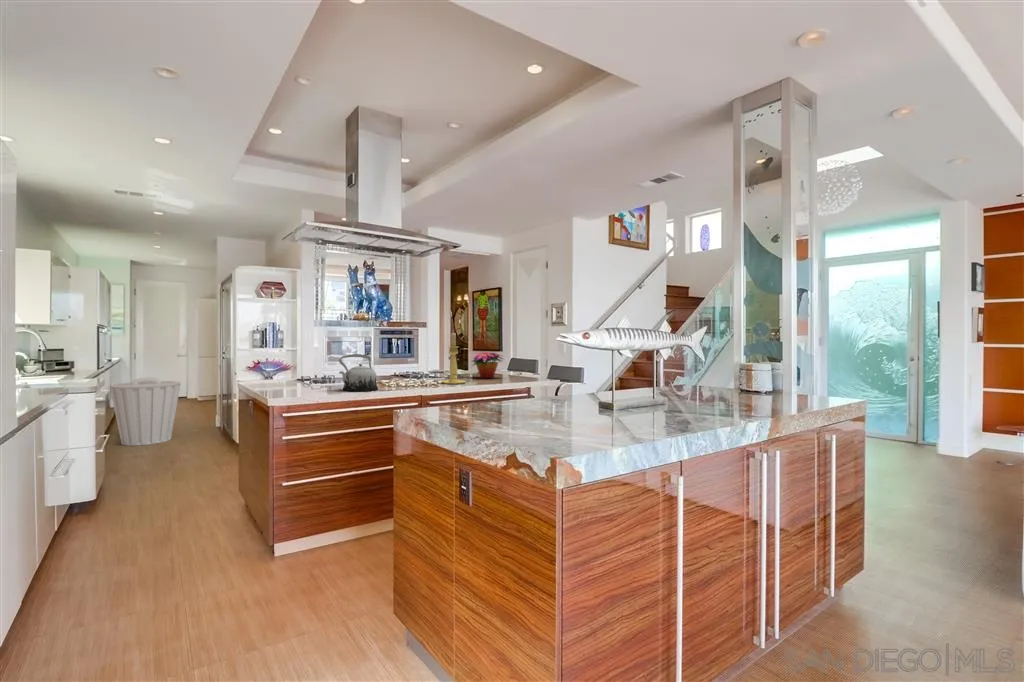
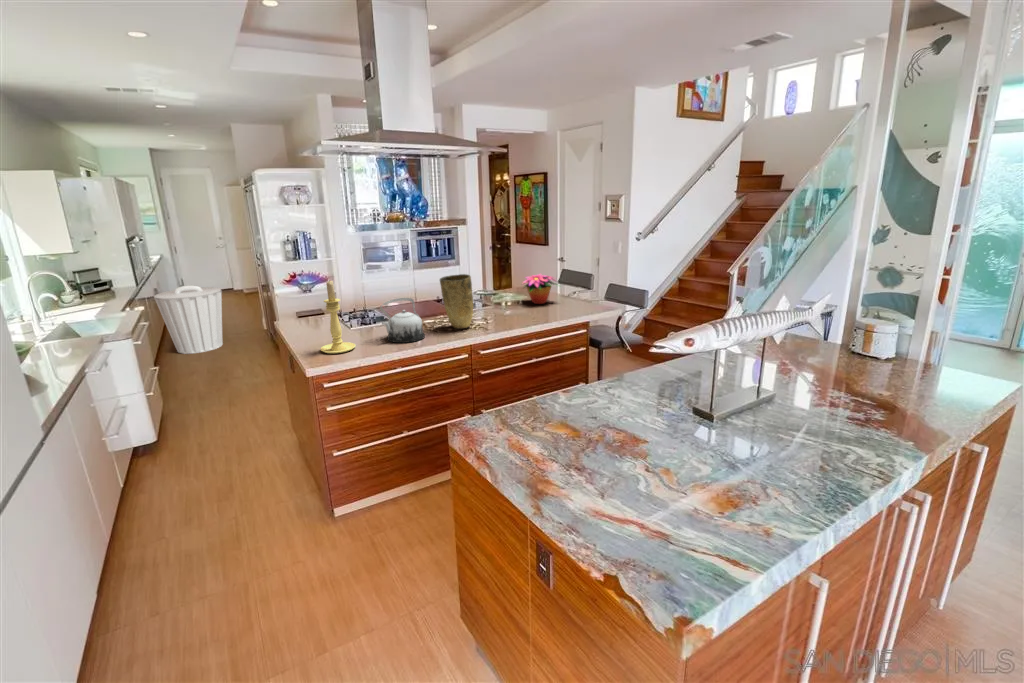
candle holder: present [441,333,466,384] -> present [320,281,356,354]
vase: none [395,339,425,387] -> present [440,274,473,329]

